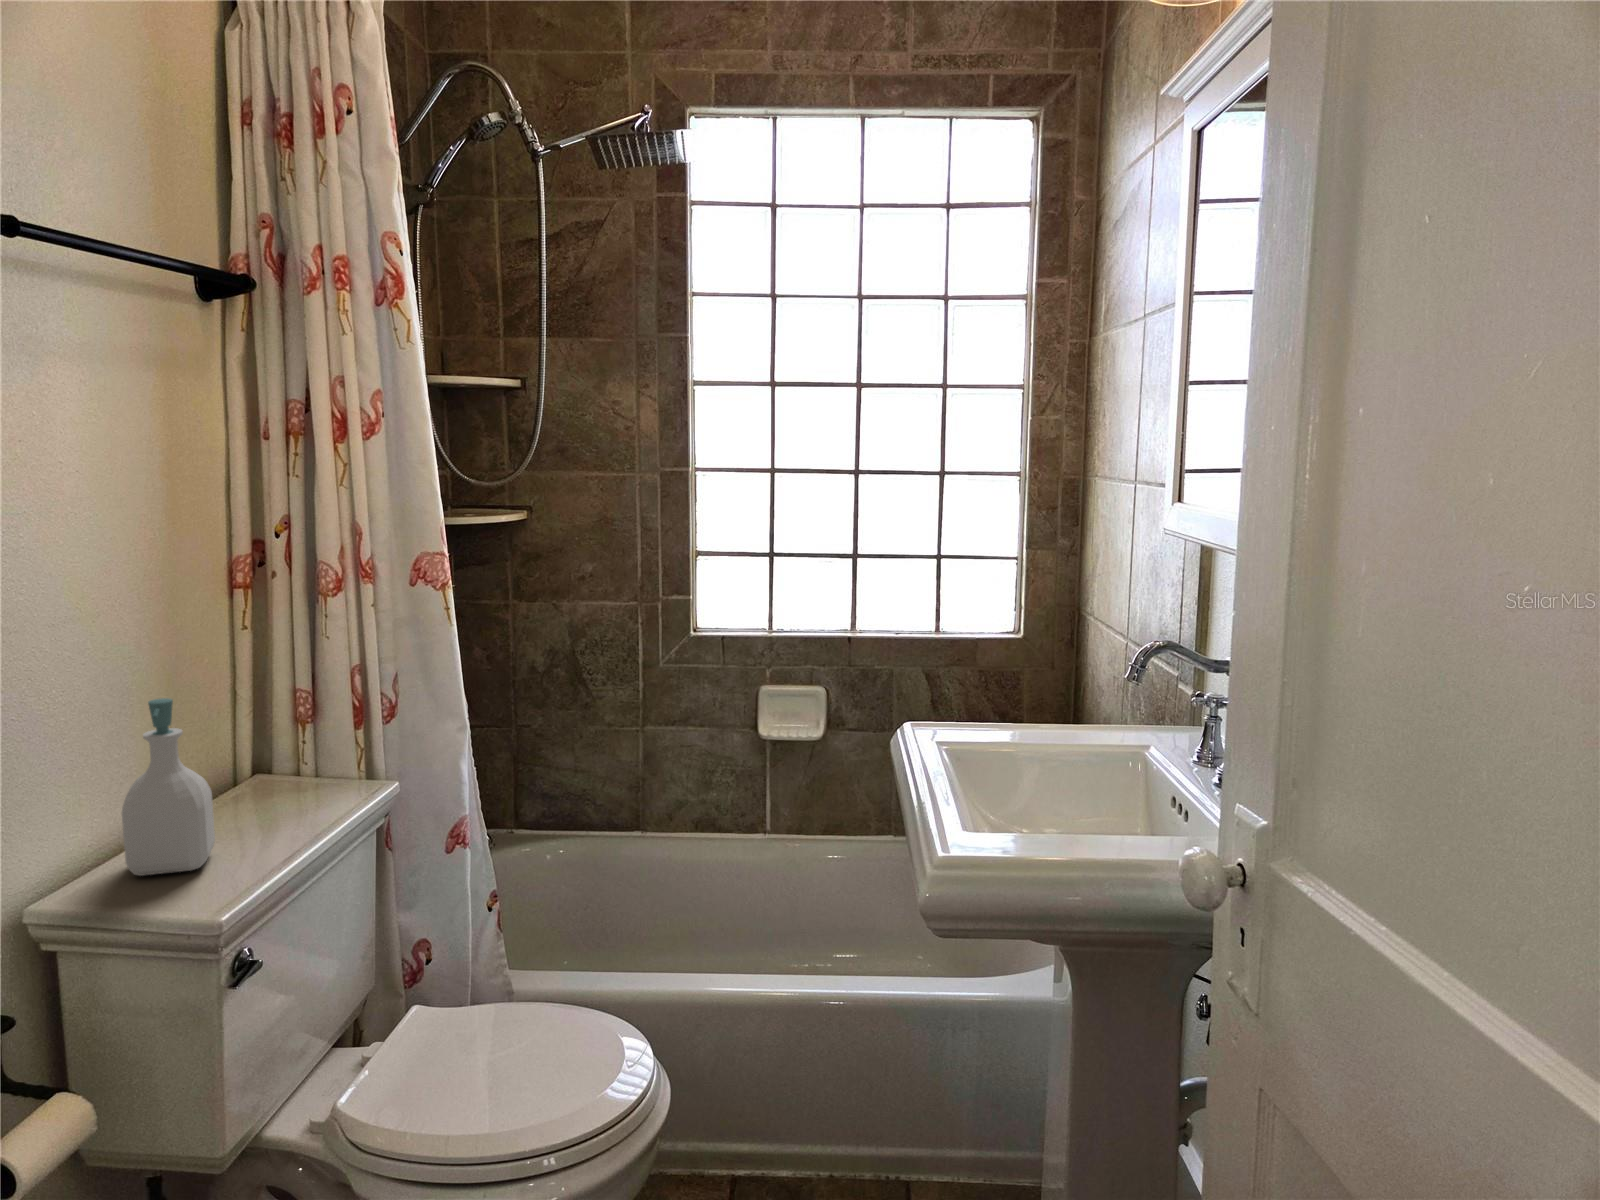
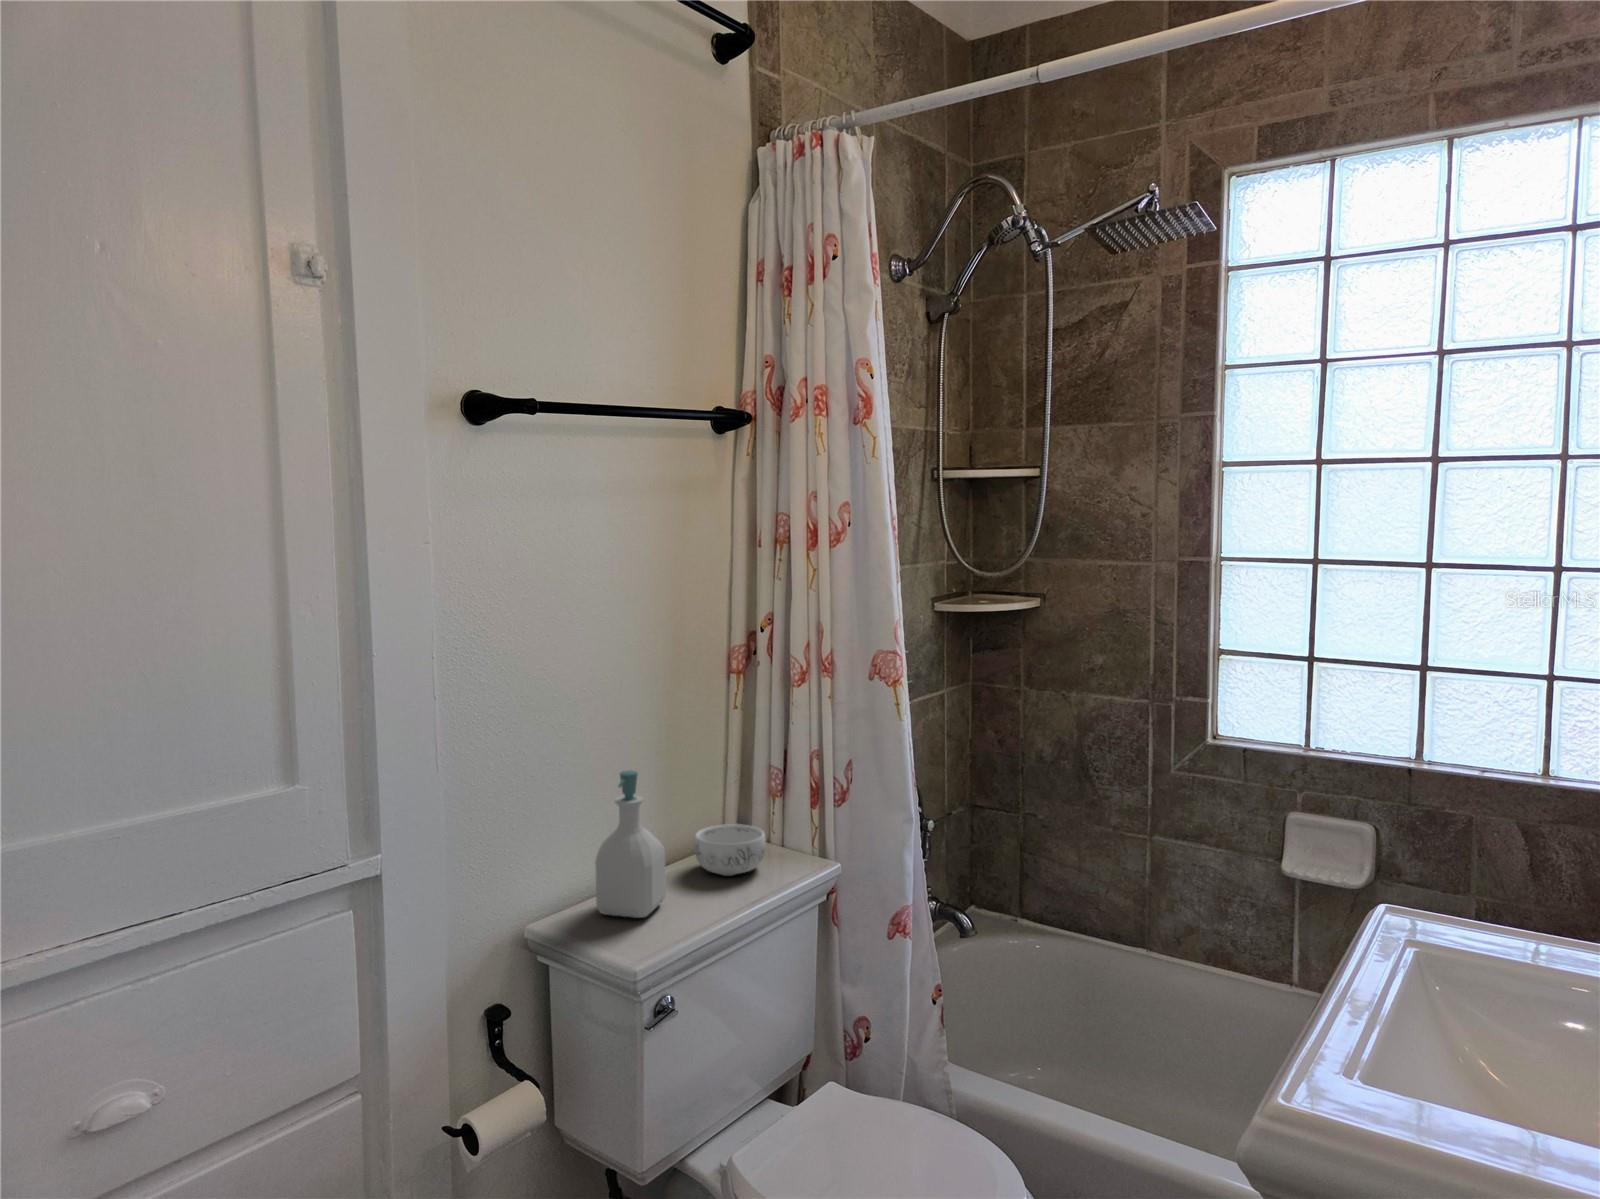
decorative bowl: none [224,755,315,813] -> present [694,824,766,876]

